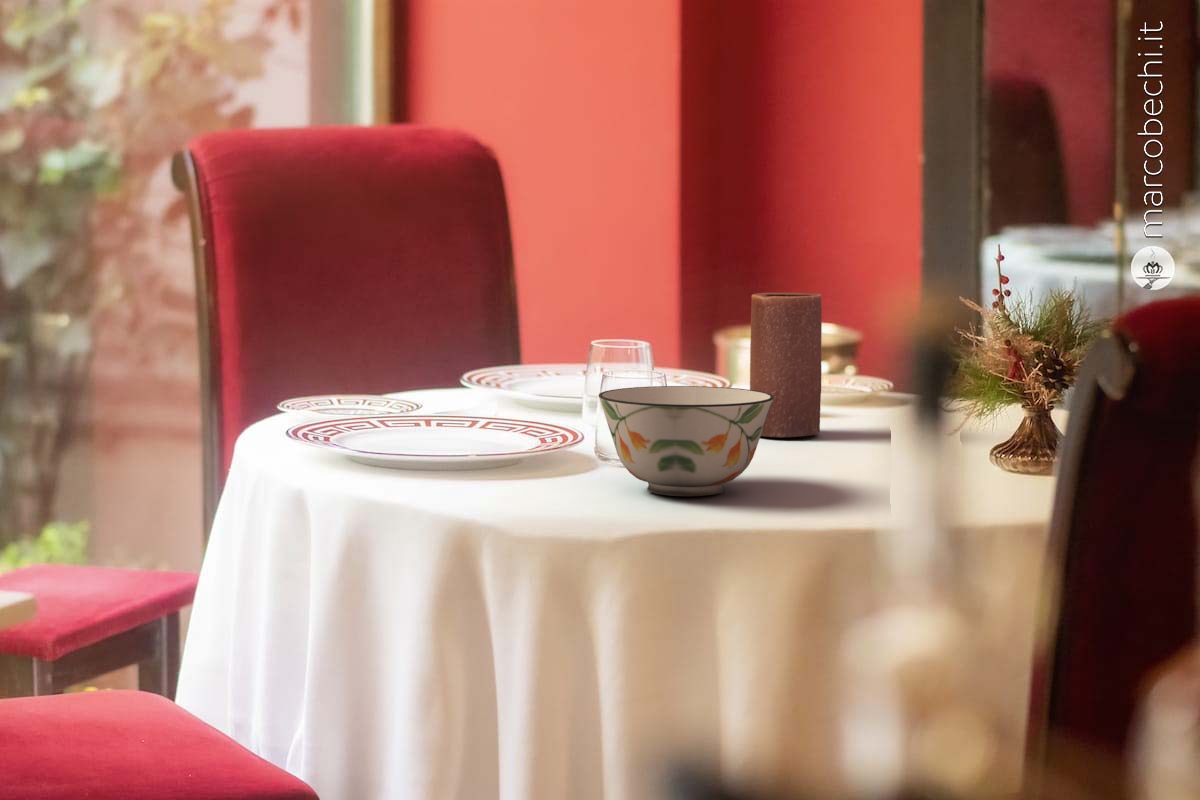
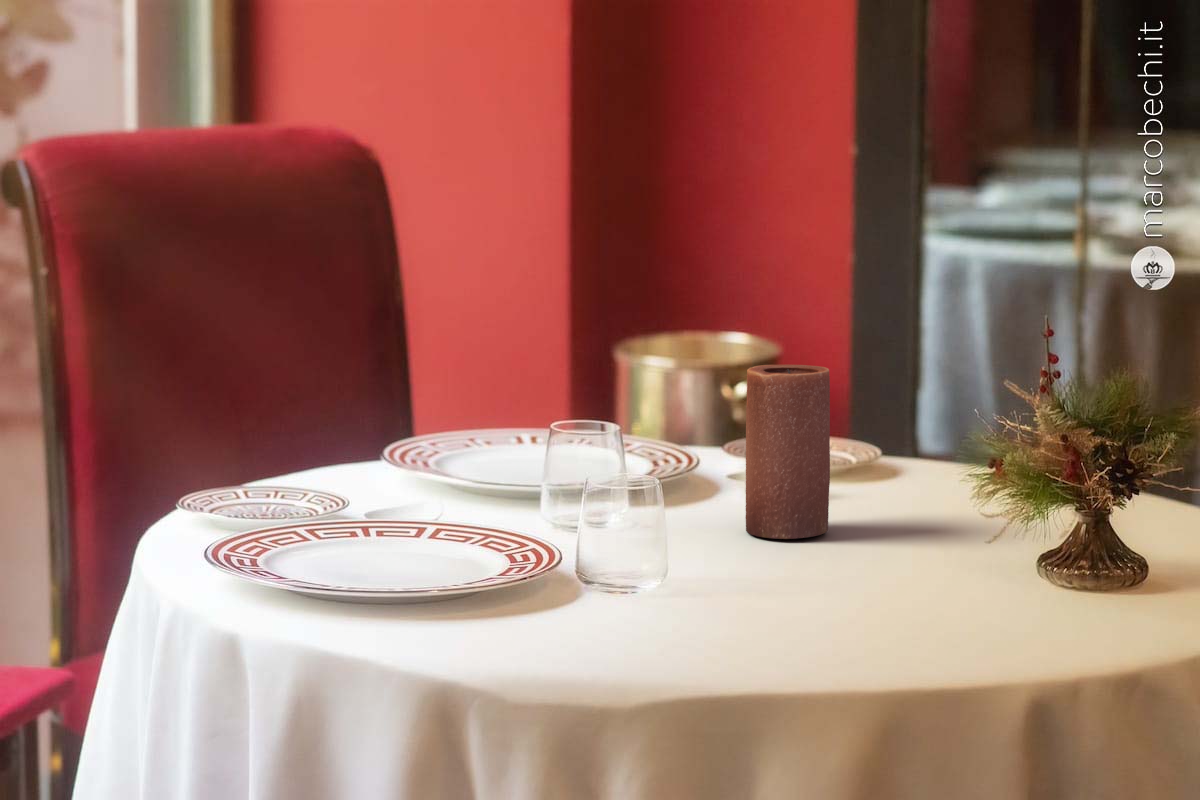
soup bowl: present [599,386,774,496] -> none [595,501,806,644]

